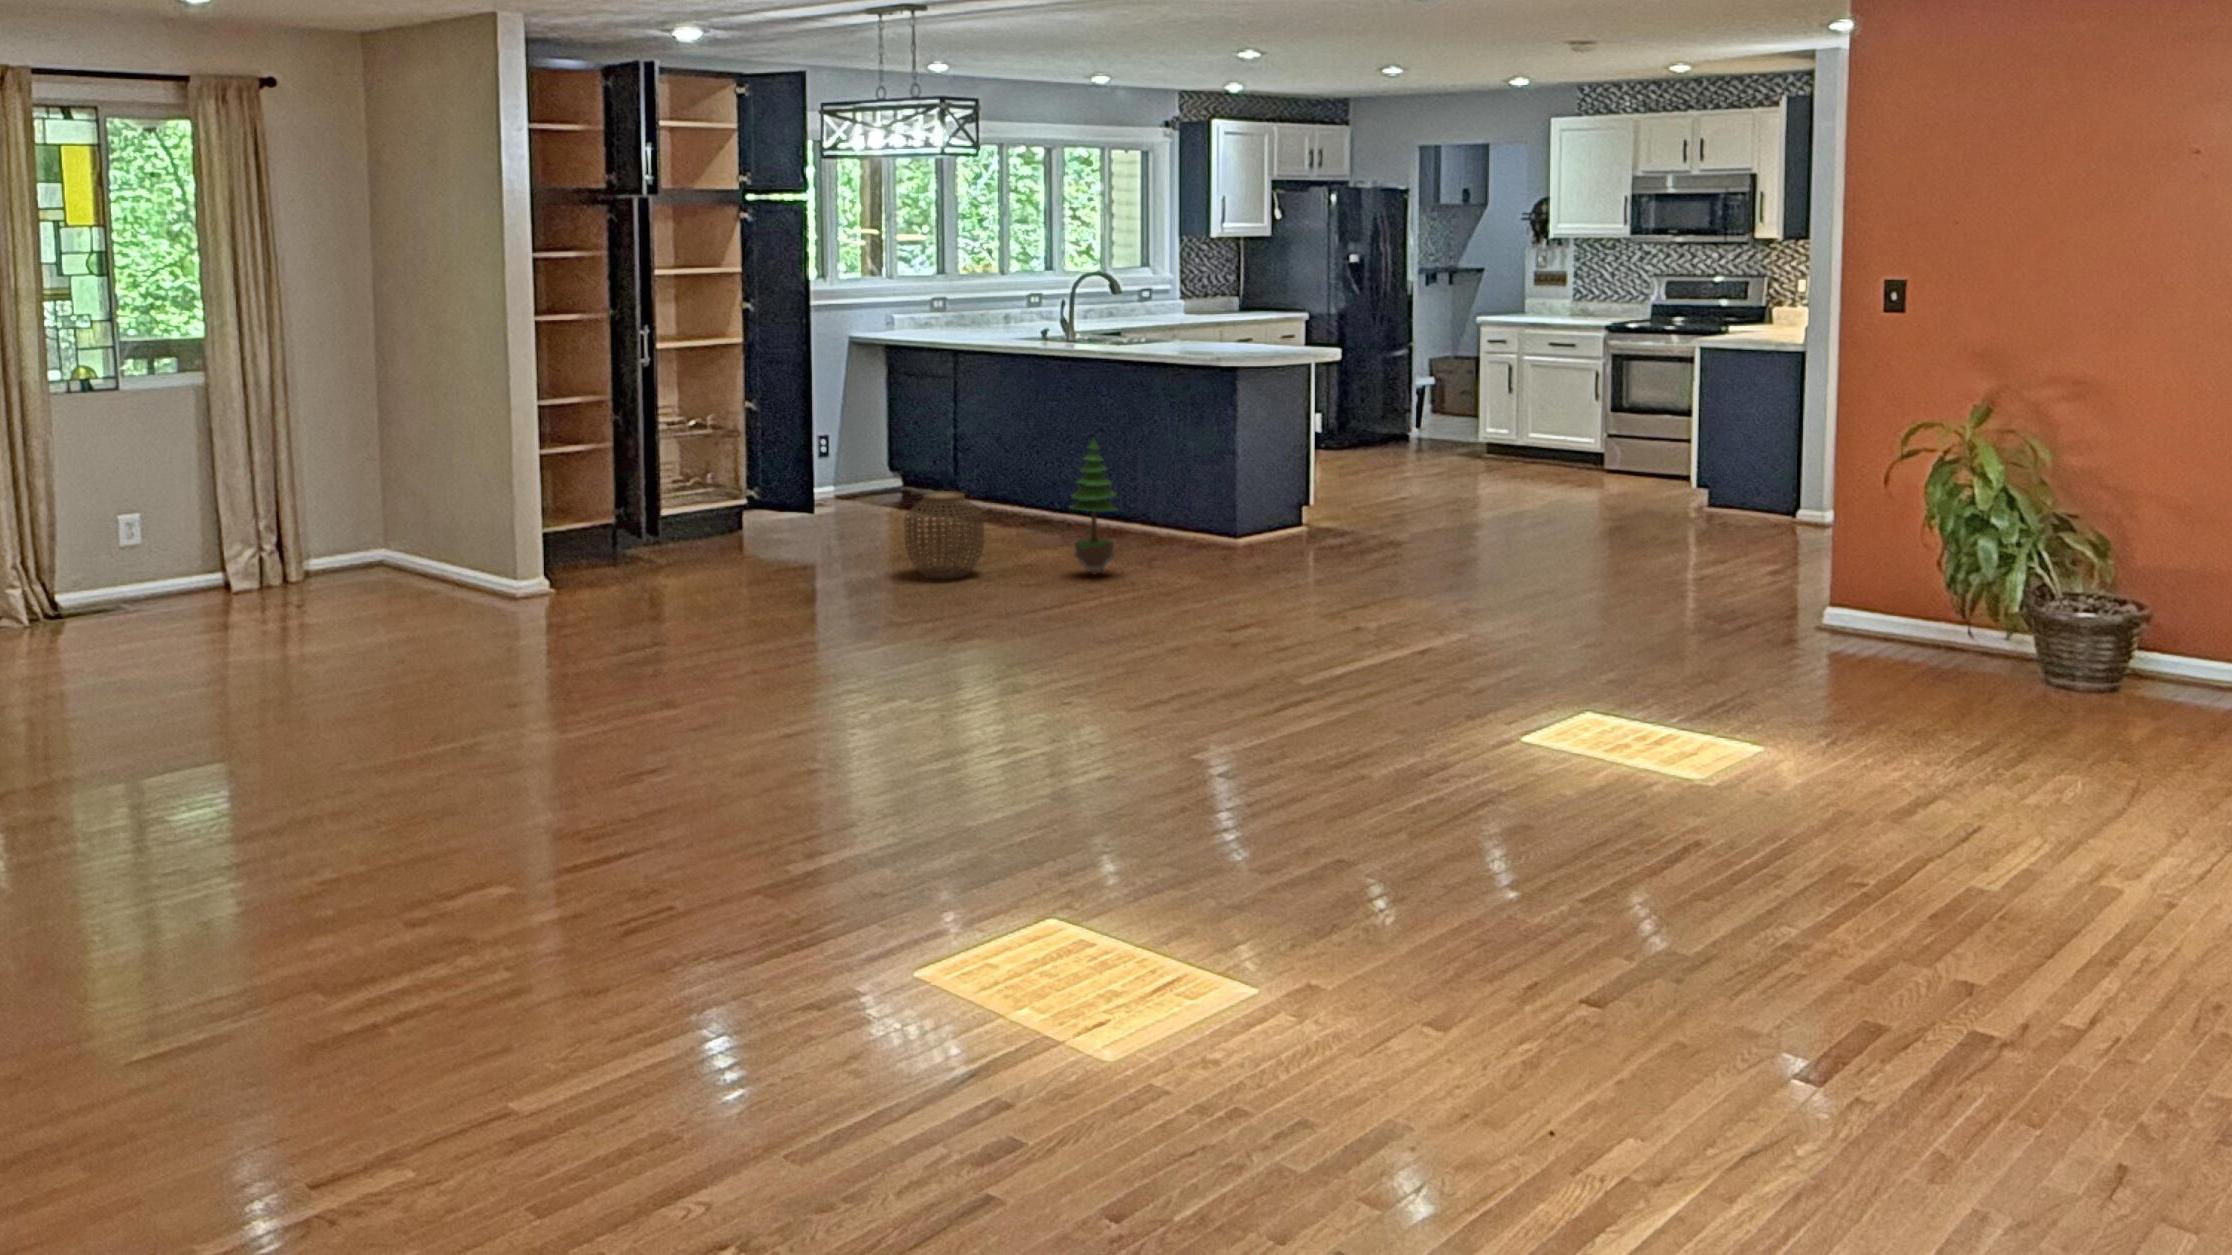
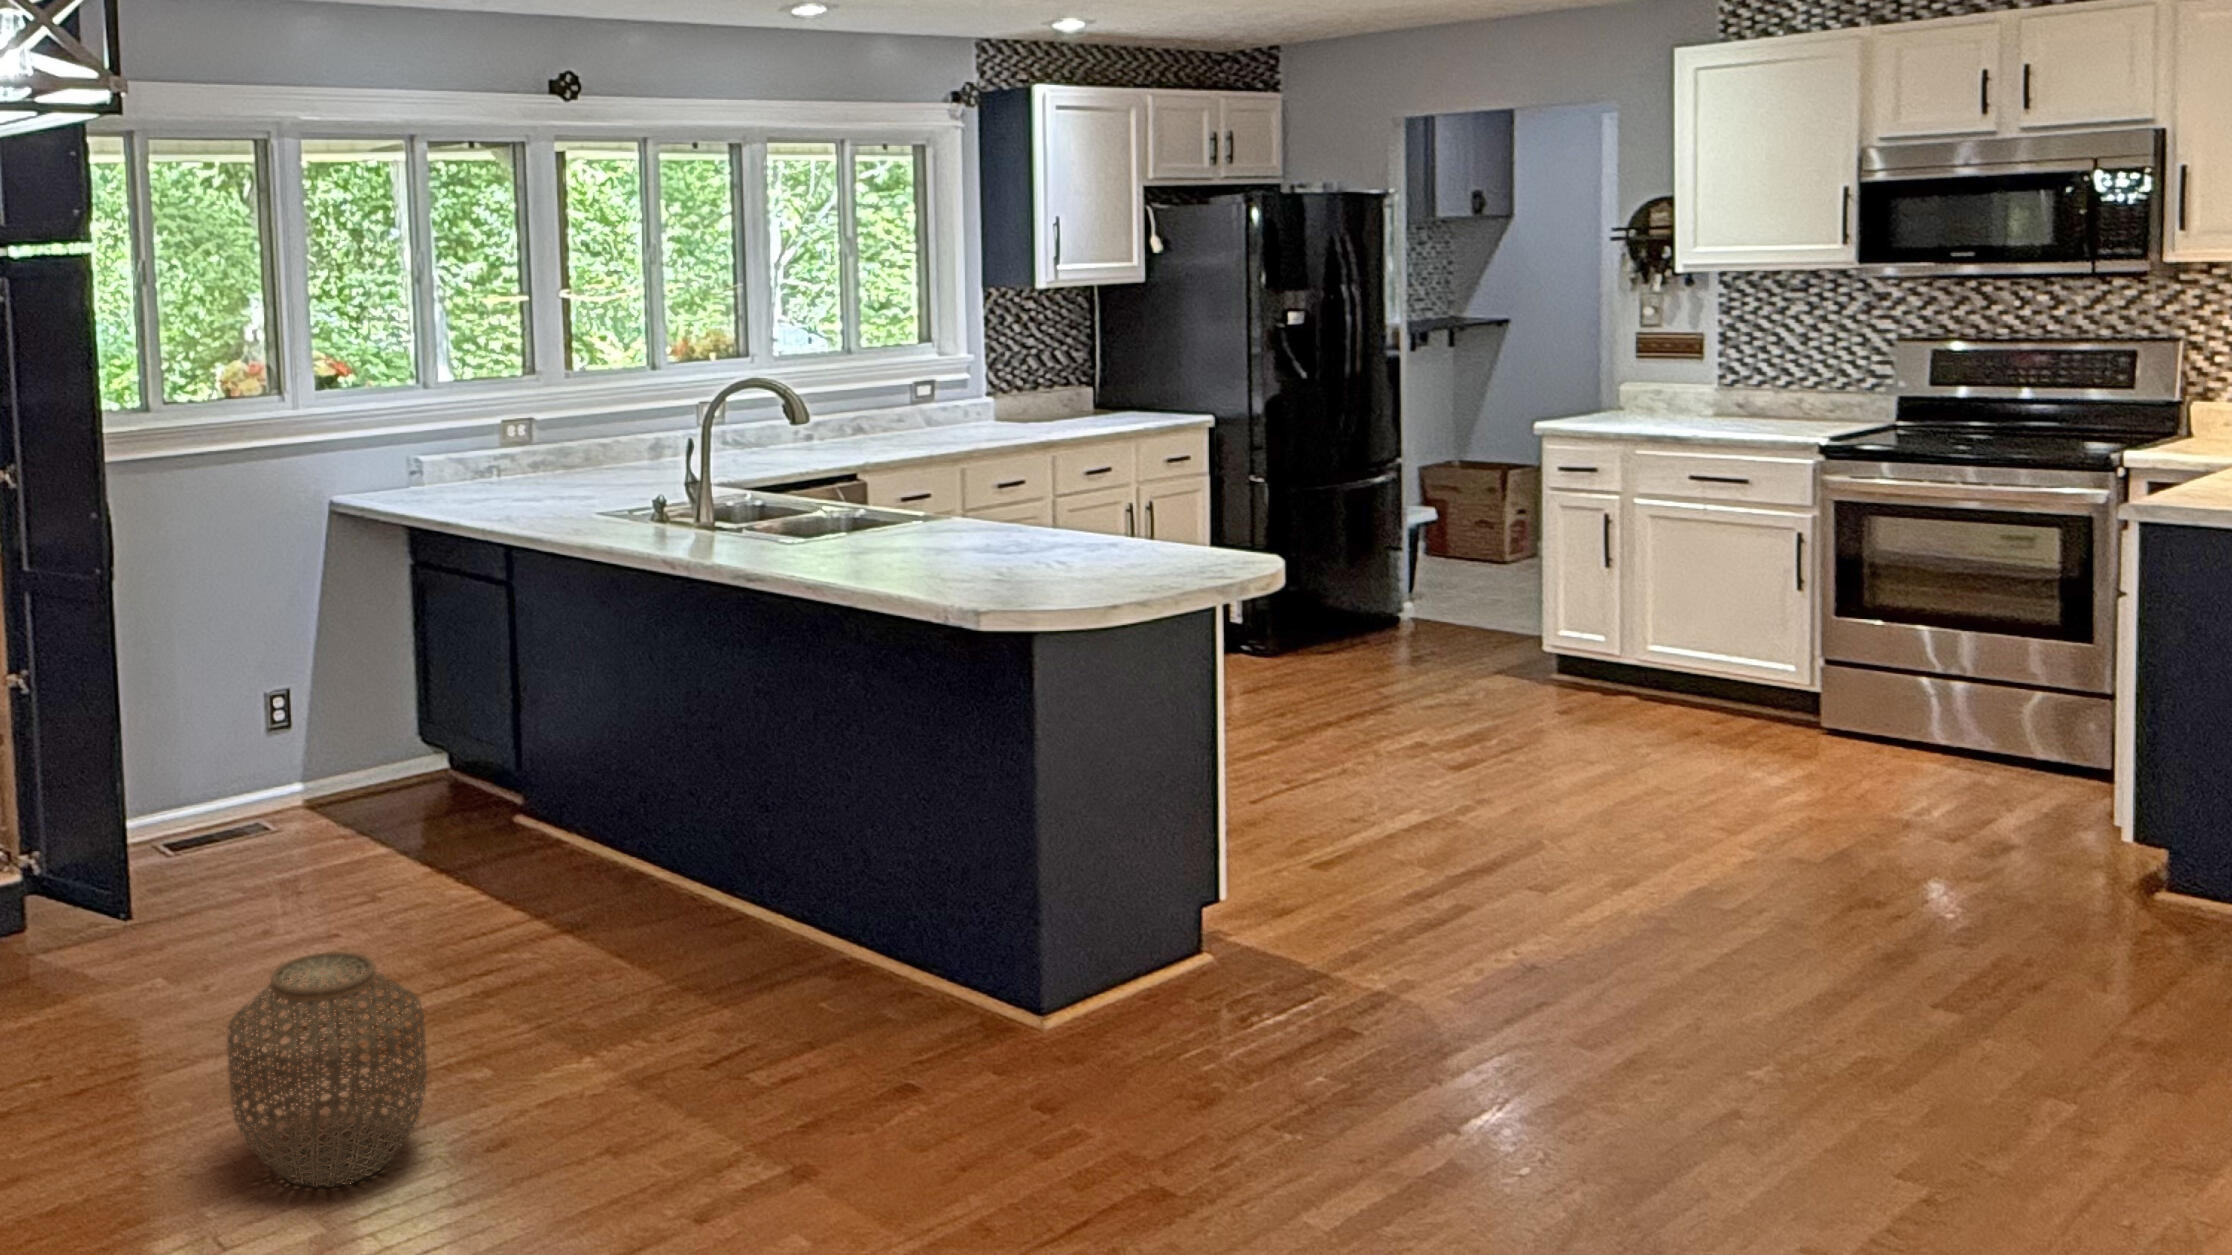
potted tree: present [1070,438,1118,575] -> none [618,836,747,1183]

